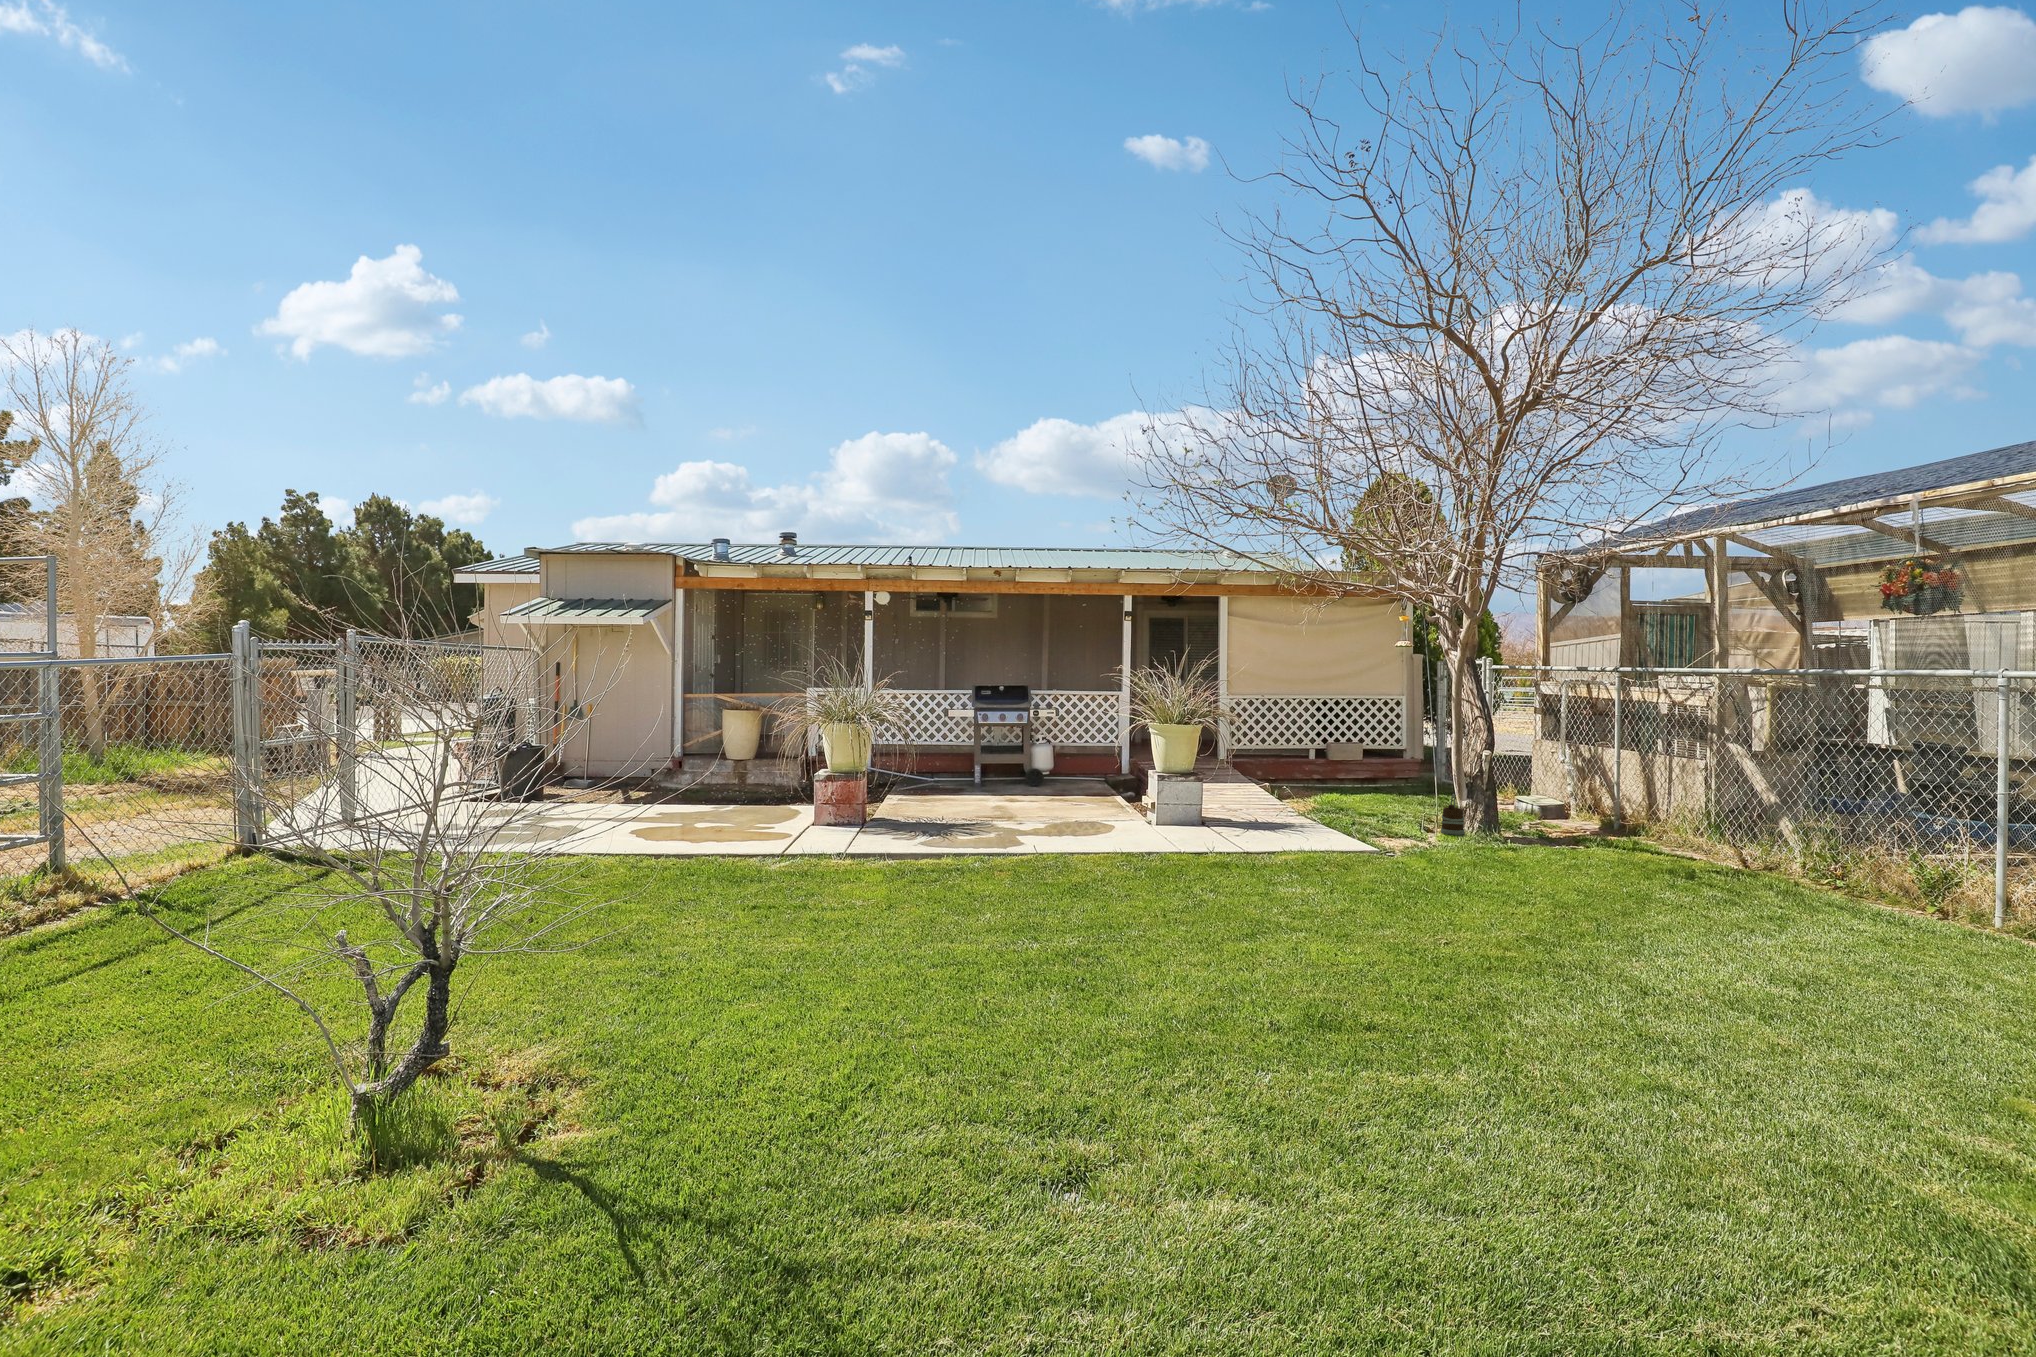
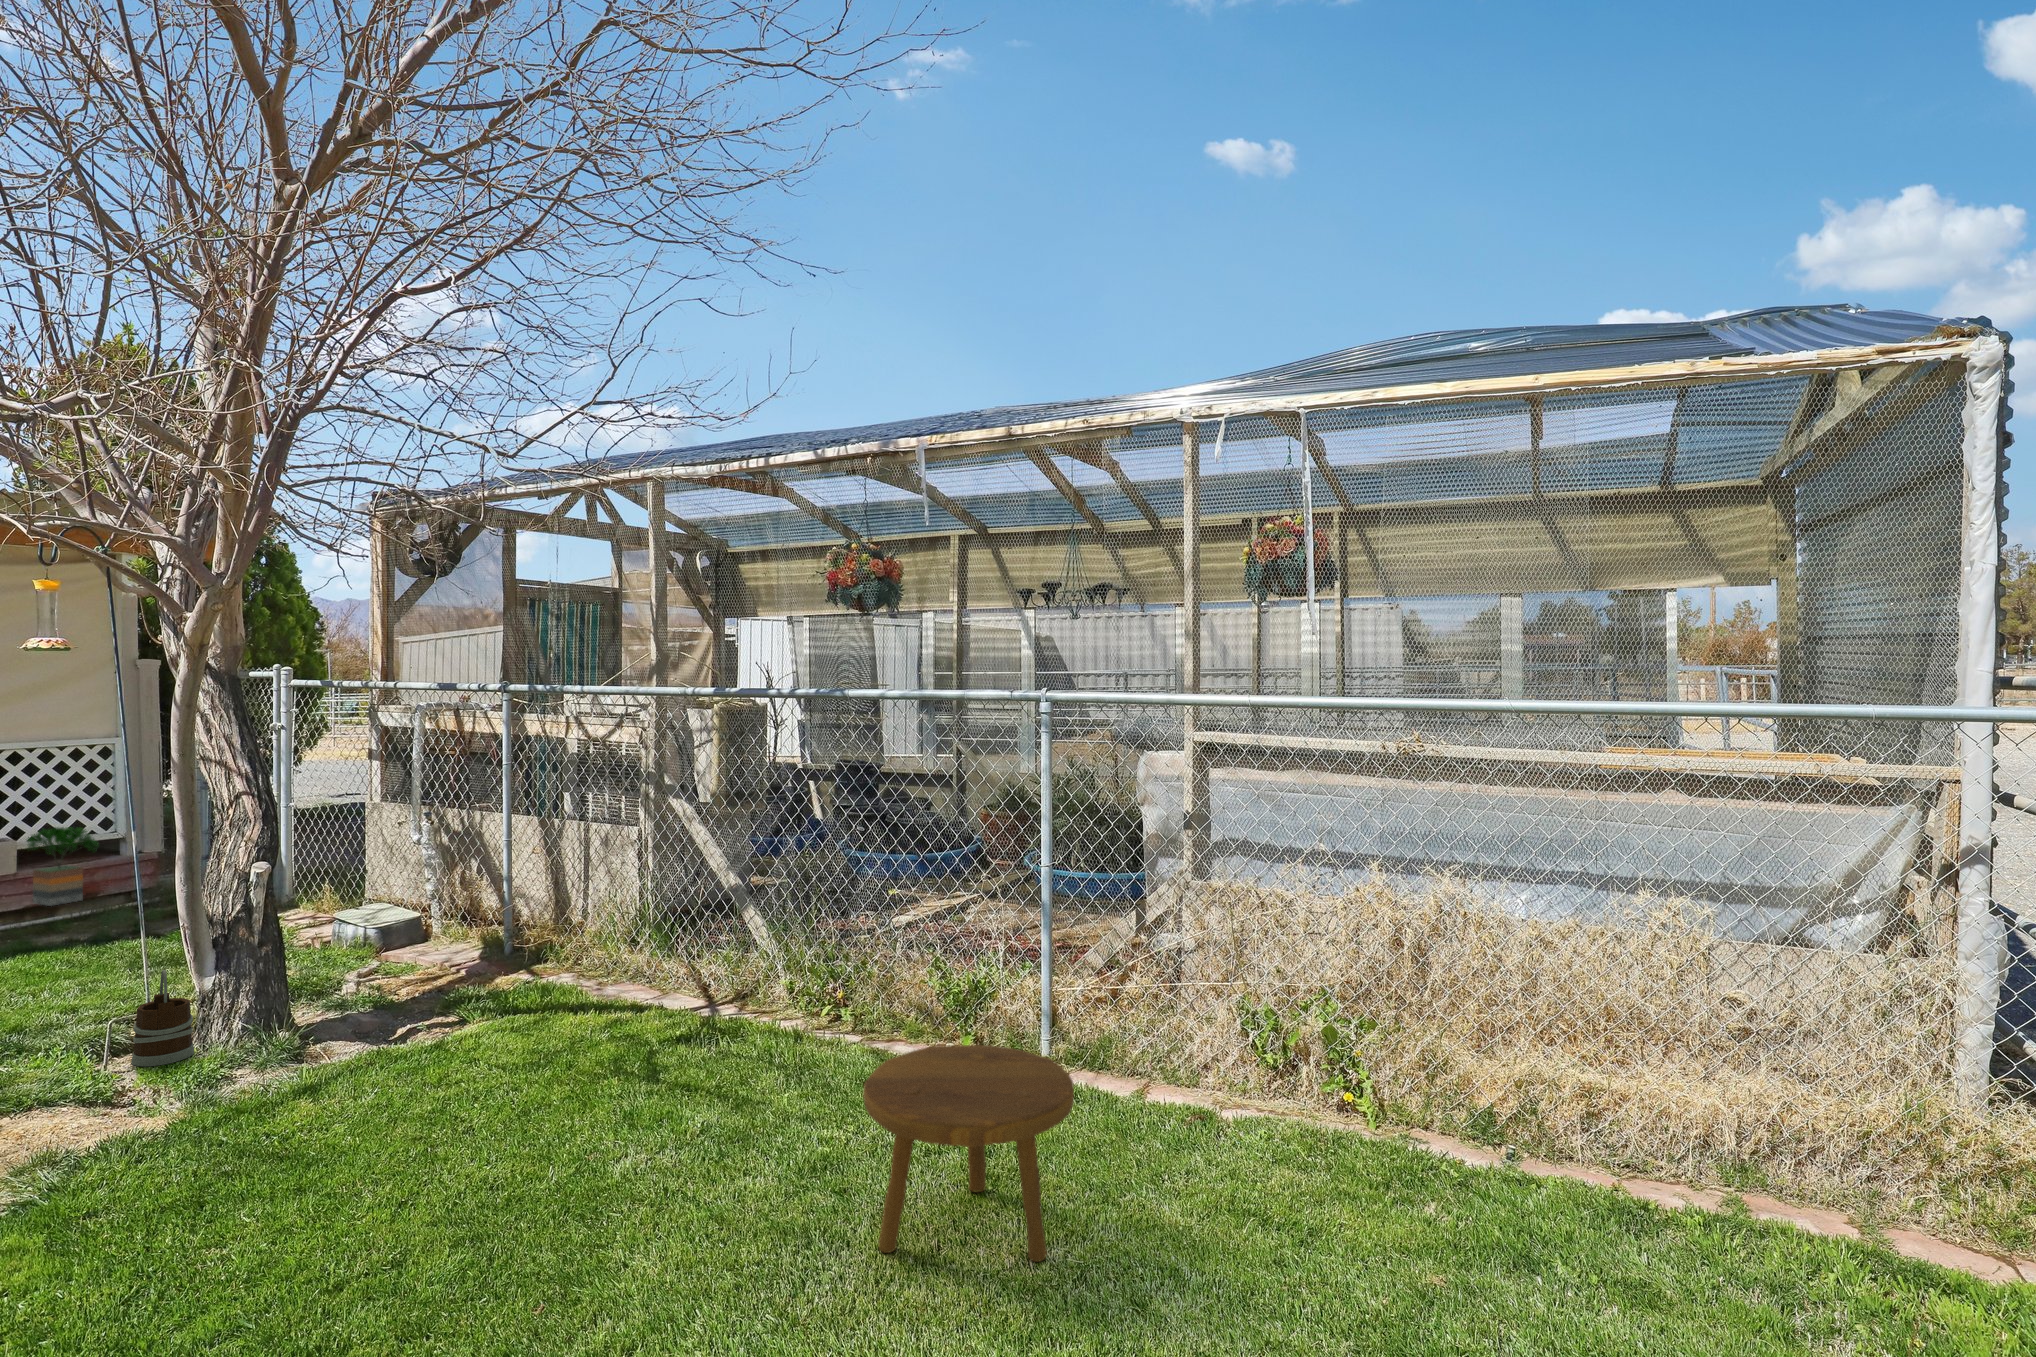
potted tree: none [1366,739,1398,779] -> present [28,827,98,906]
footstool: none [1784,860,1924,962] -> present [863,1045,1074,1262]

